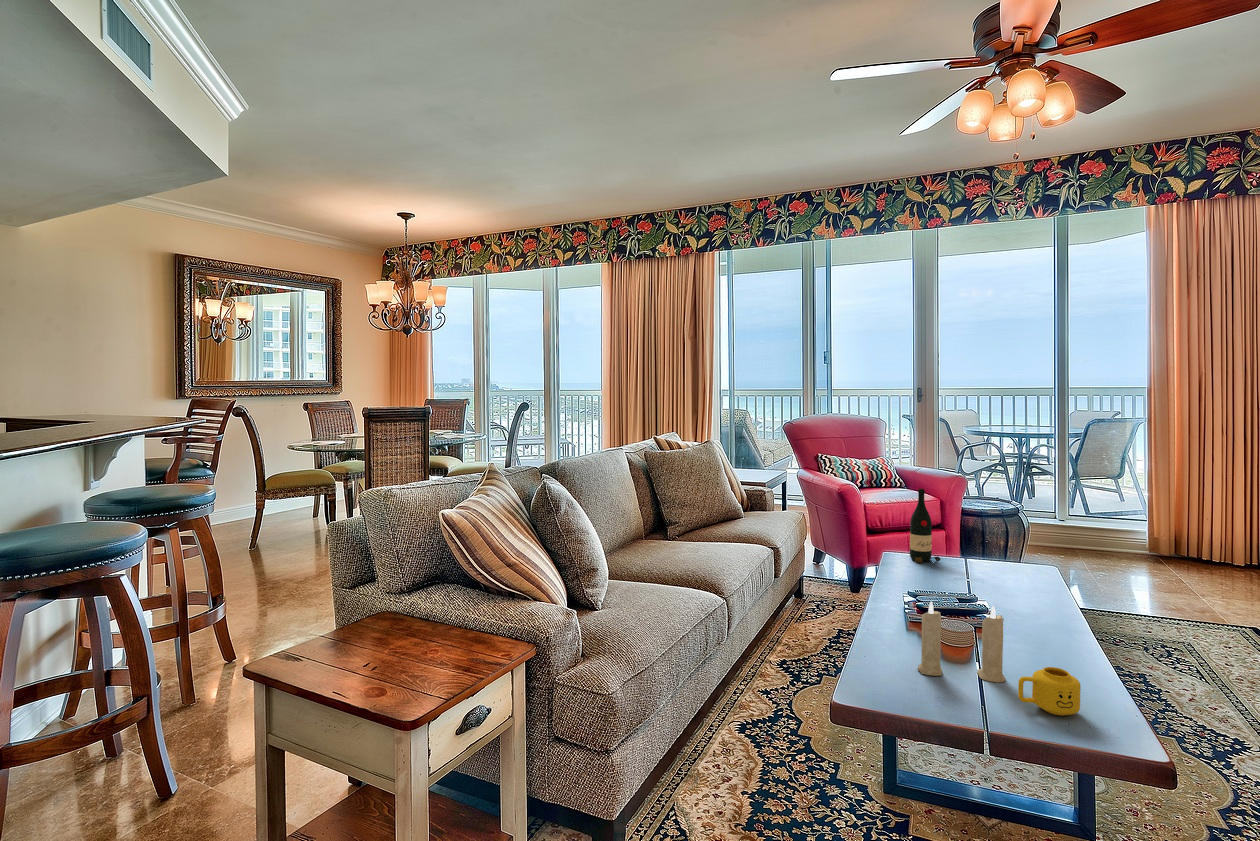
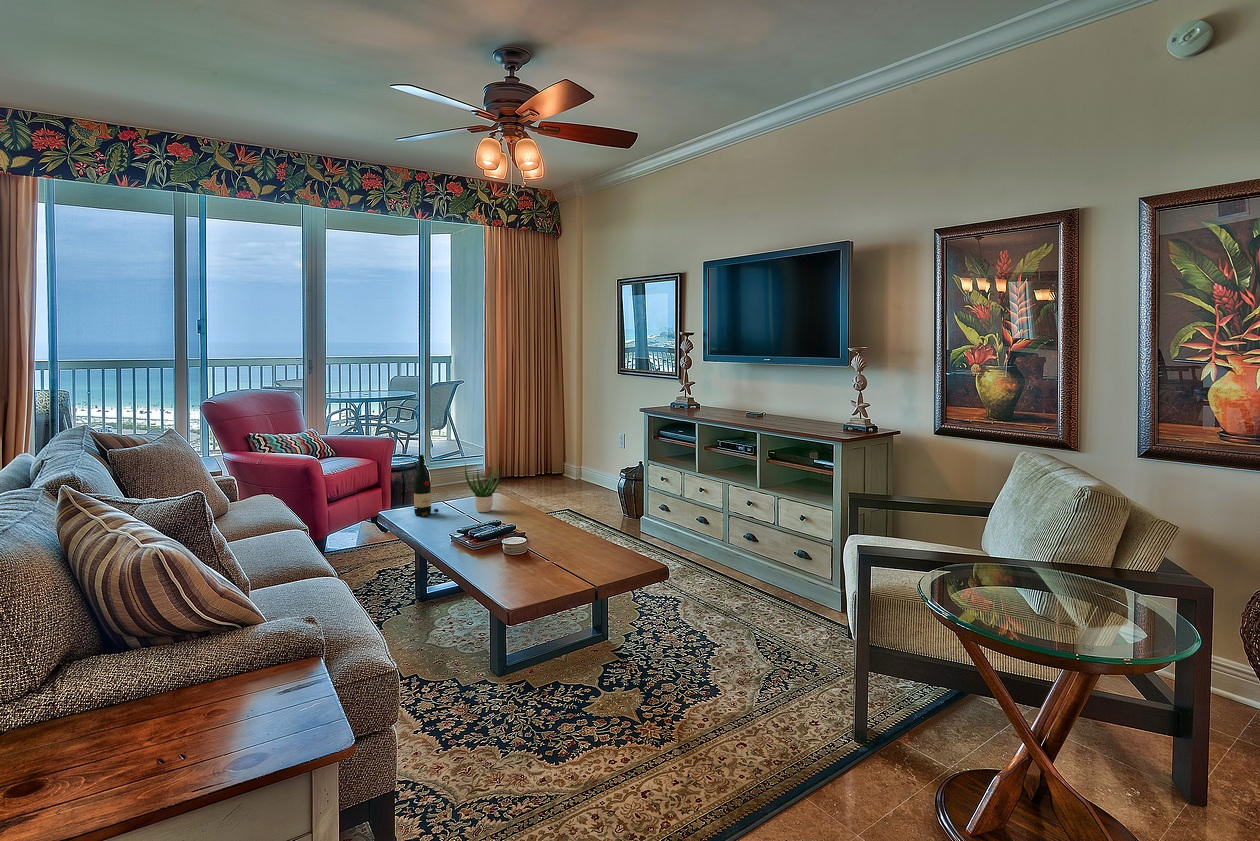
potted plant: none [976,506,1025,575] -> present [465,464,499,512]
candle: present [918,601,1006,683] -> none [523,519,572,580]
mug: present [1018,667,1081,716] -> none [594,547,621,575]

